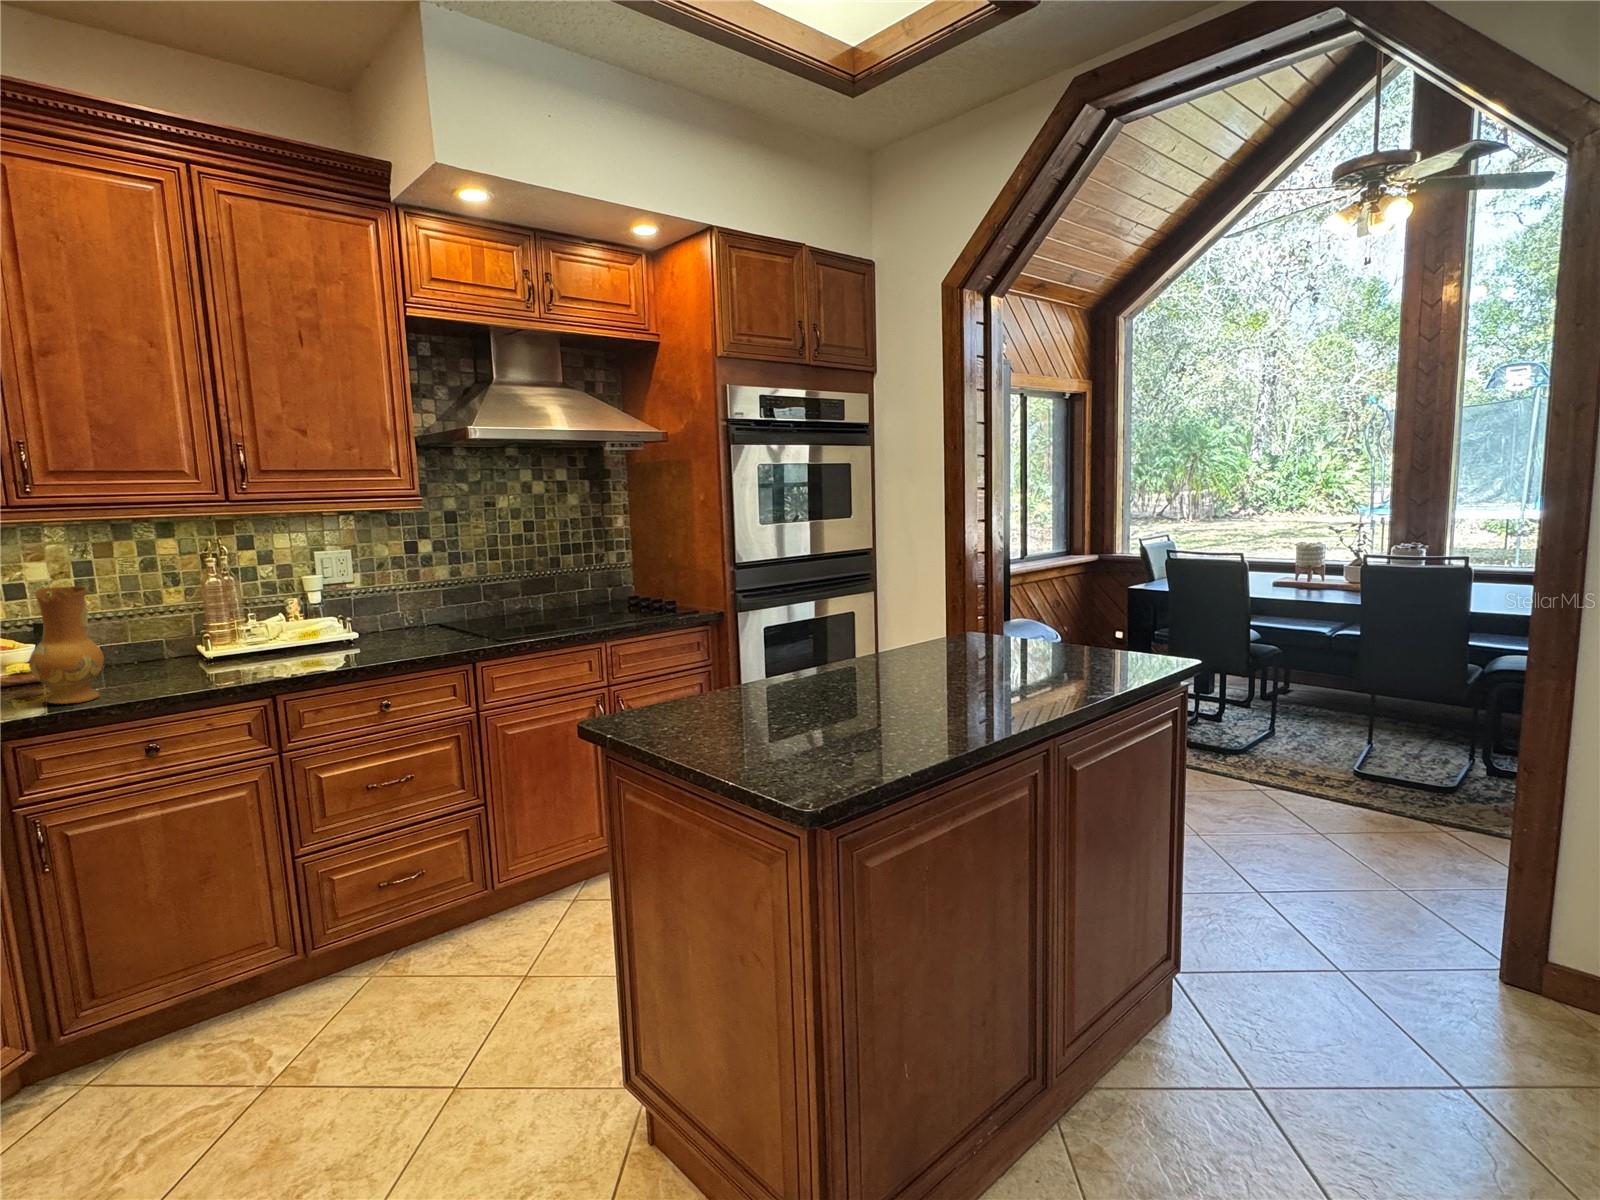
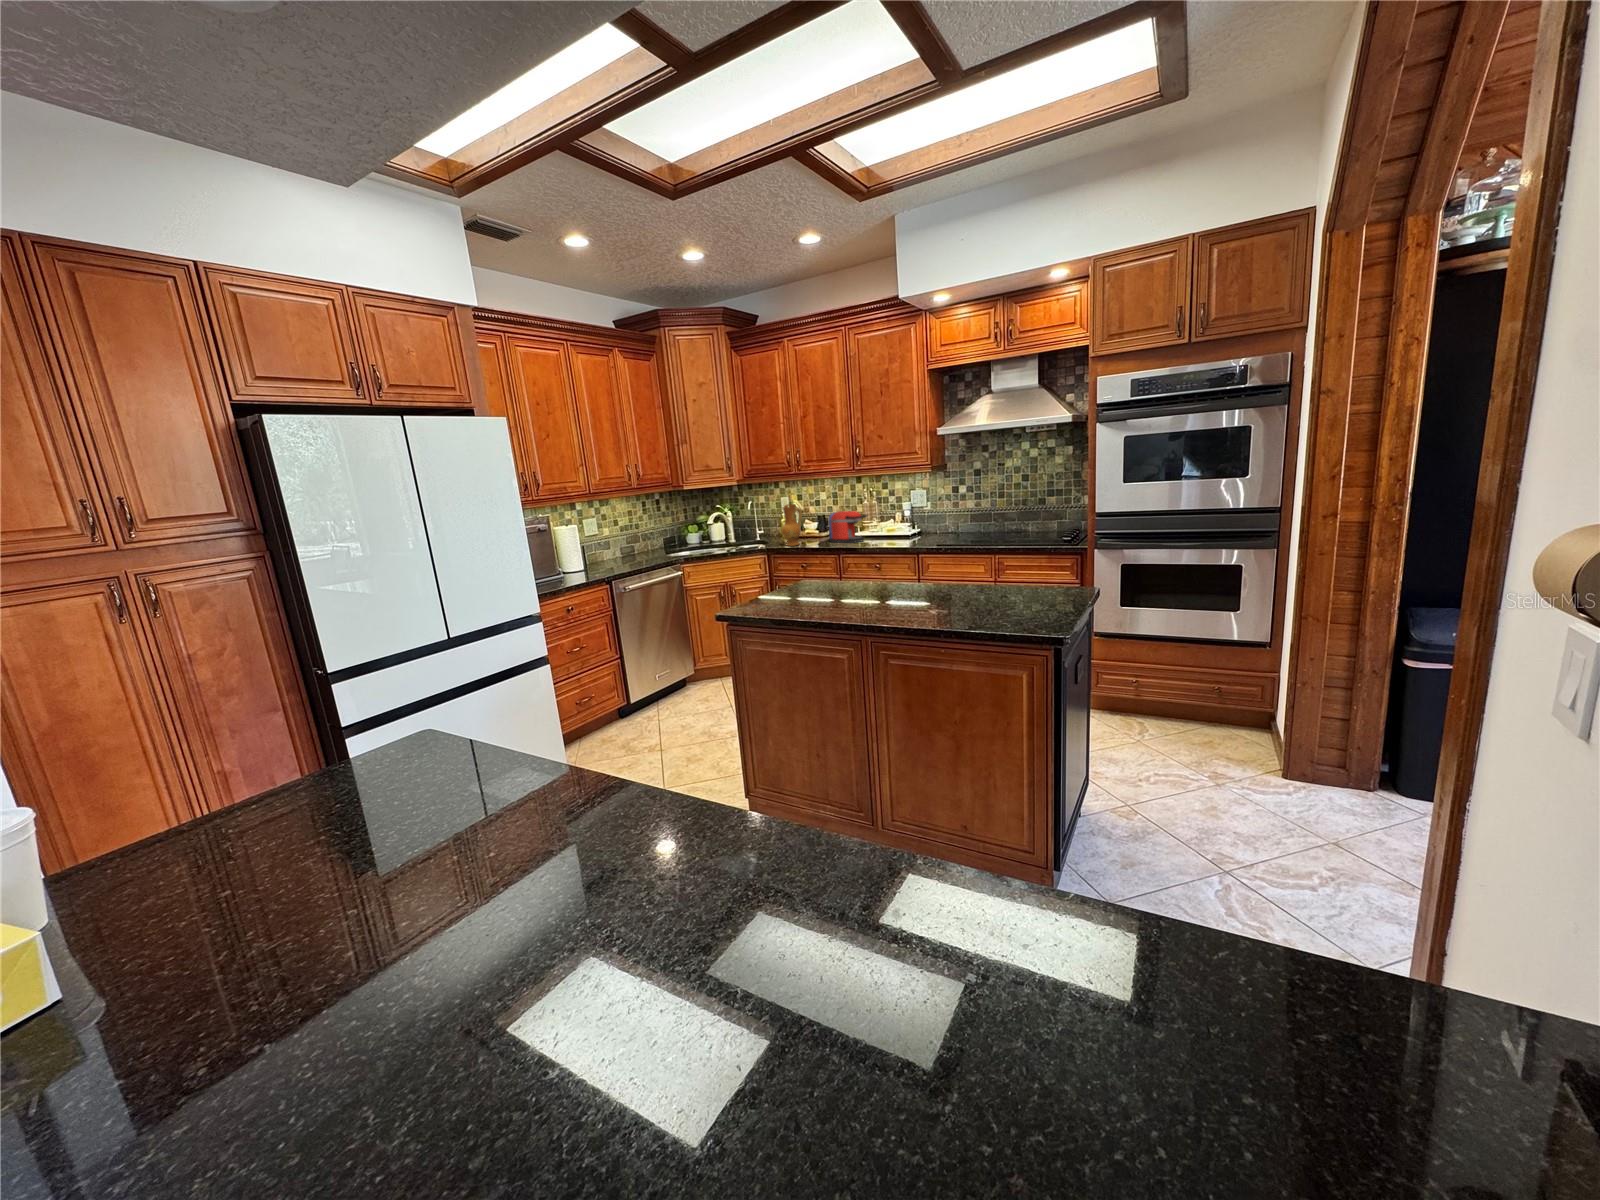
coffee maker: none [167,594,291,677] -> present [828,511,867,542]

